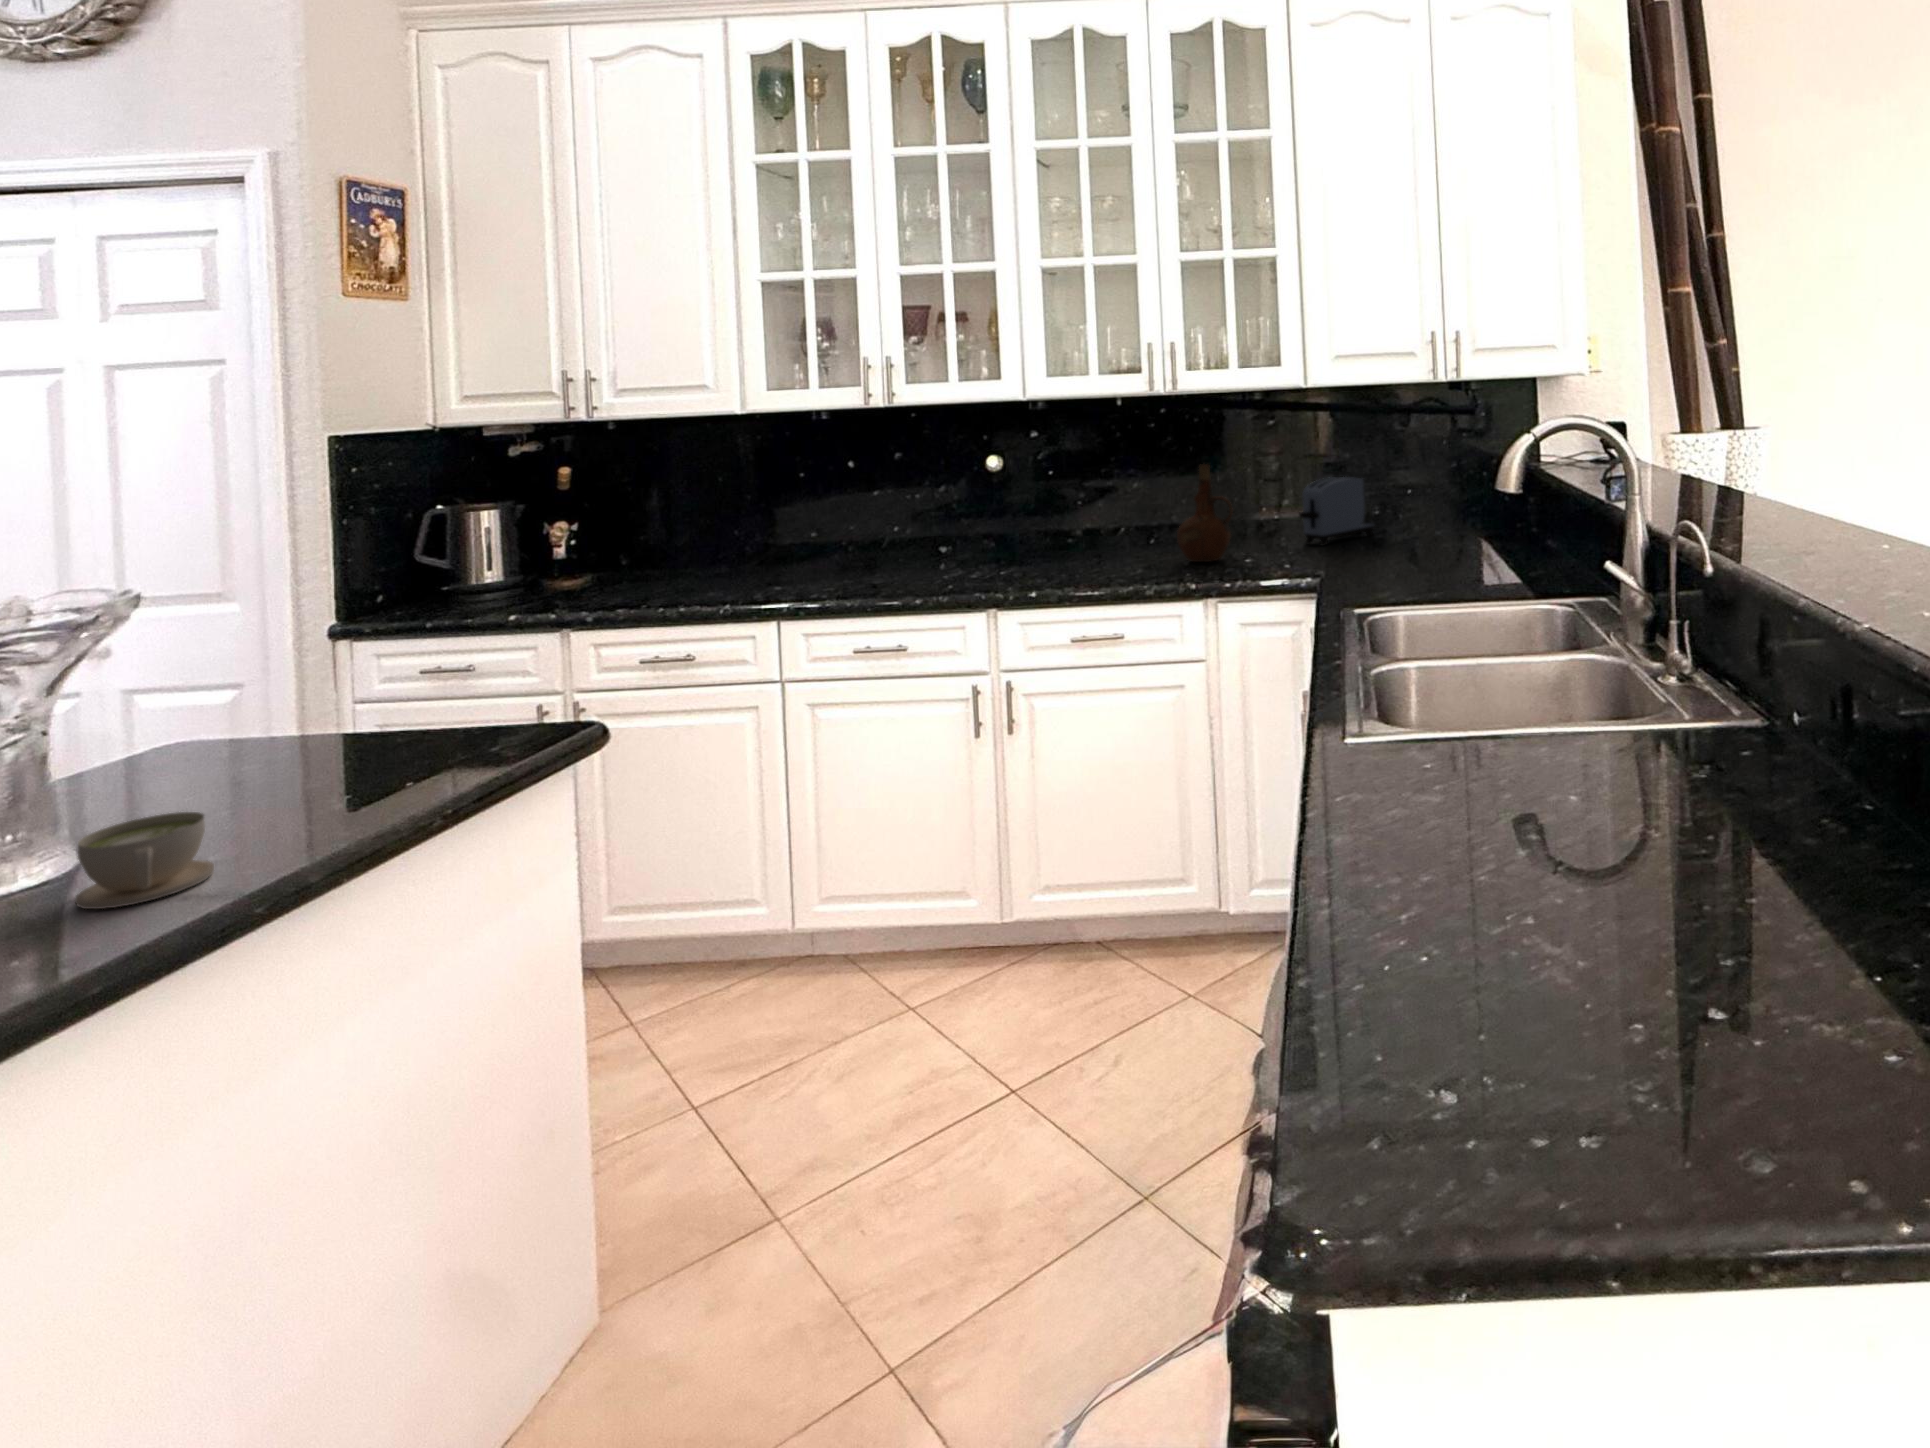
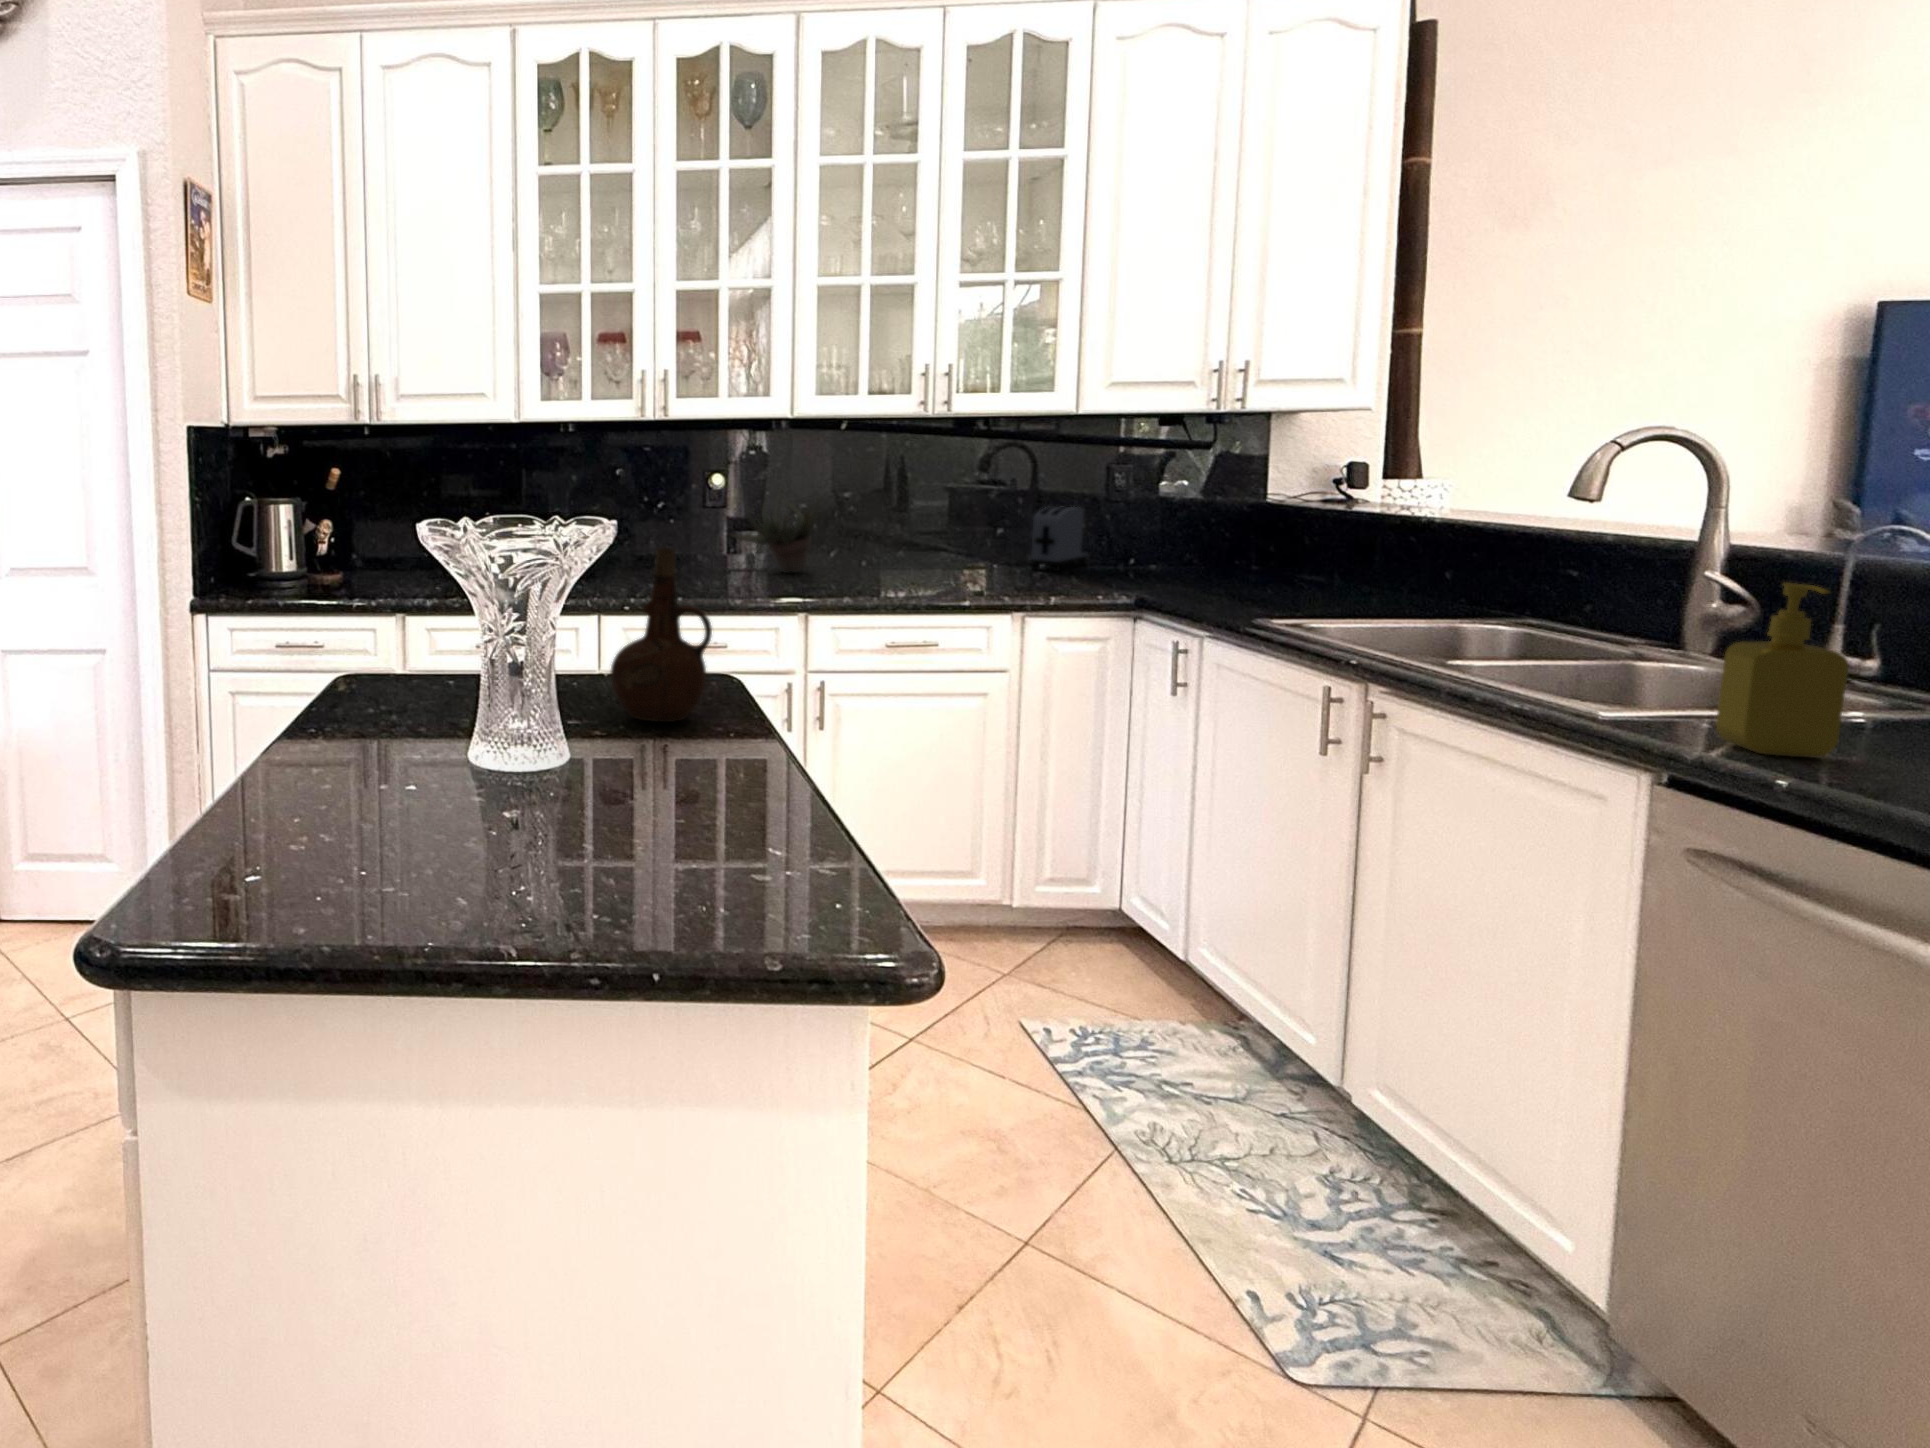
ceramic pitcher: present [1177,464,1233,562] -> present [610,548,712,722]
succulent plant: none [973,468,1071,560] -> present [730,494,817,573]
soap dispenser: none [1435,591,1515,772] -> present [1716,582,1848,758]
coffee cup: present [75,812,214,909] -> none [600,721,690,797]

